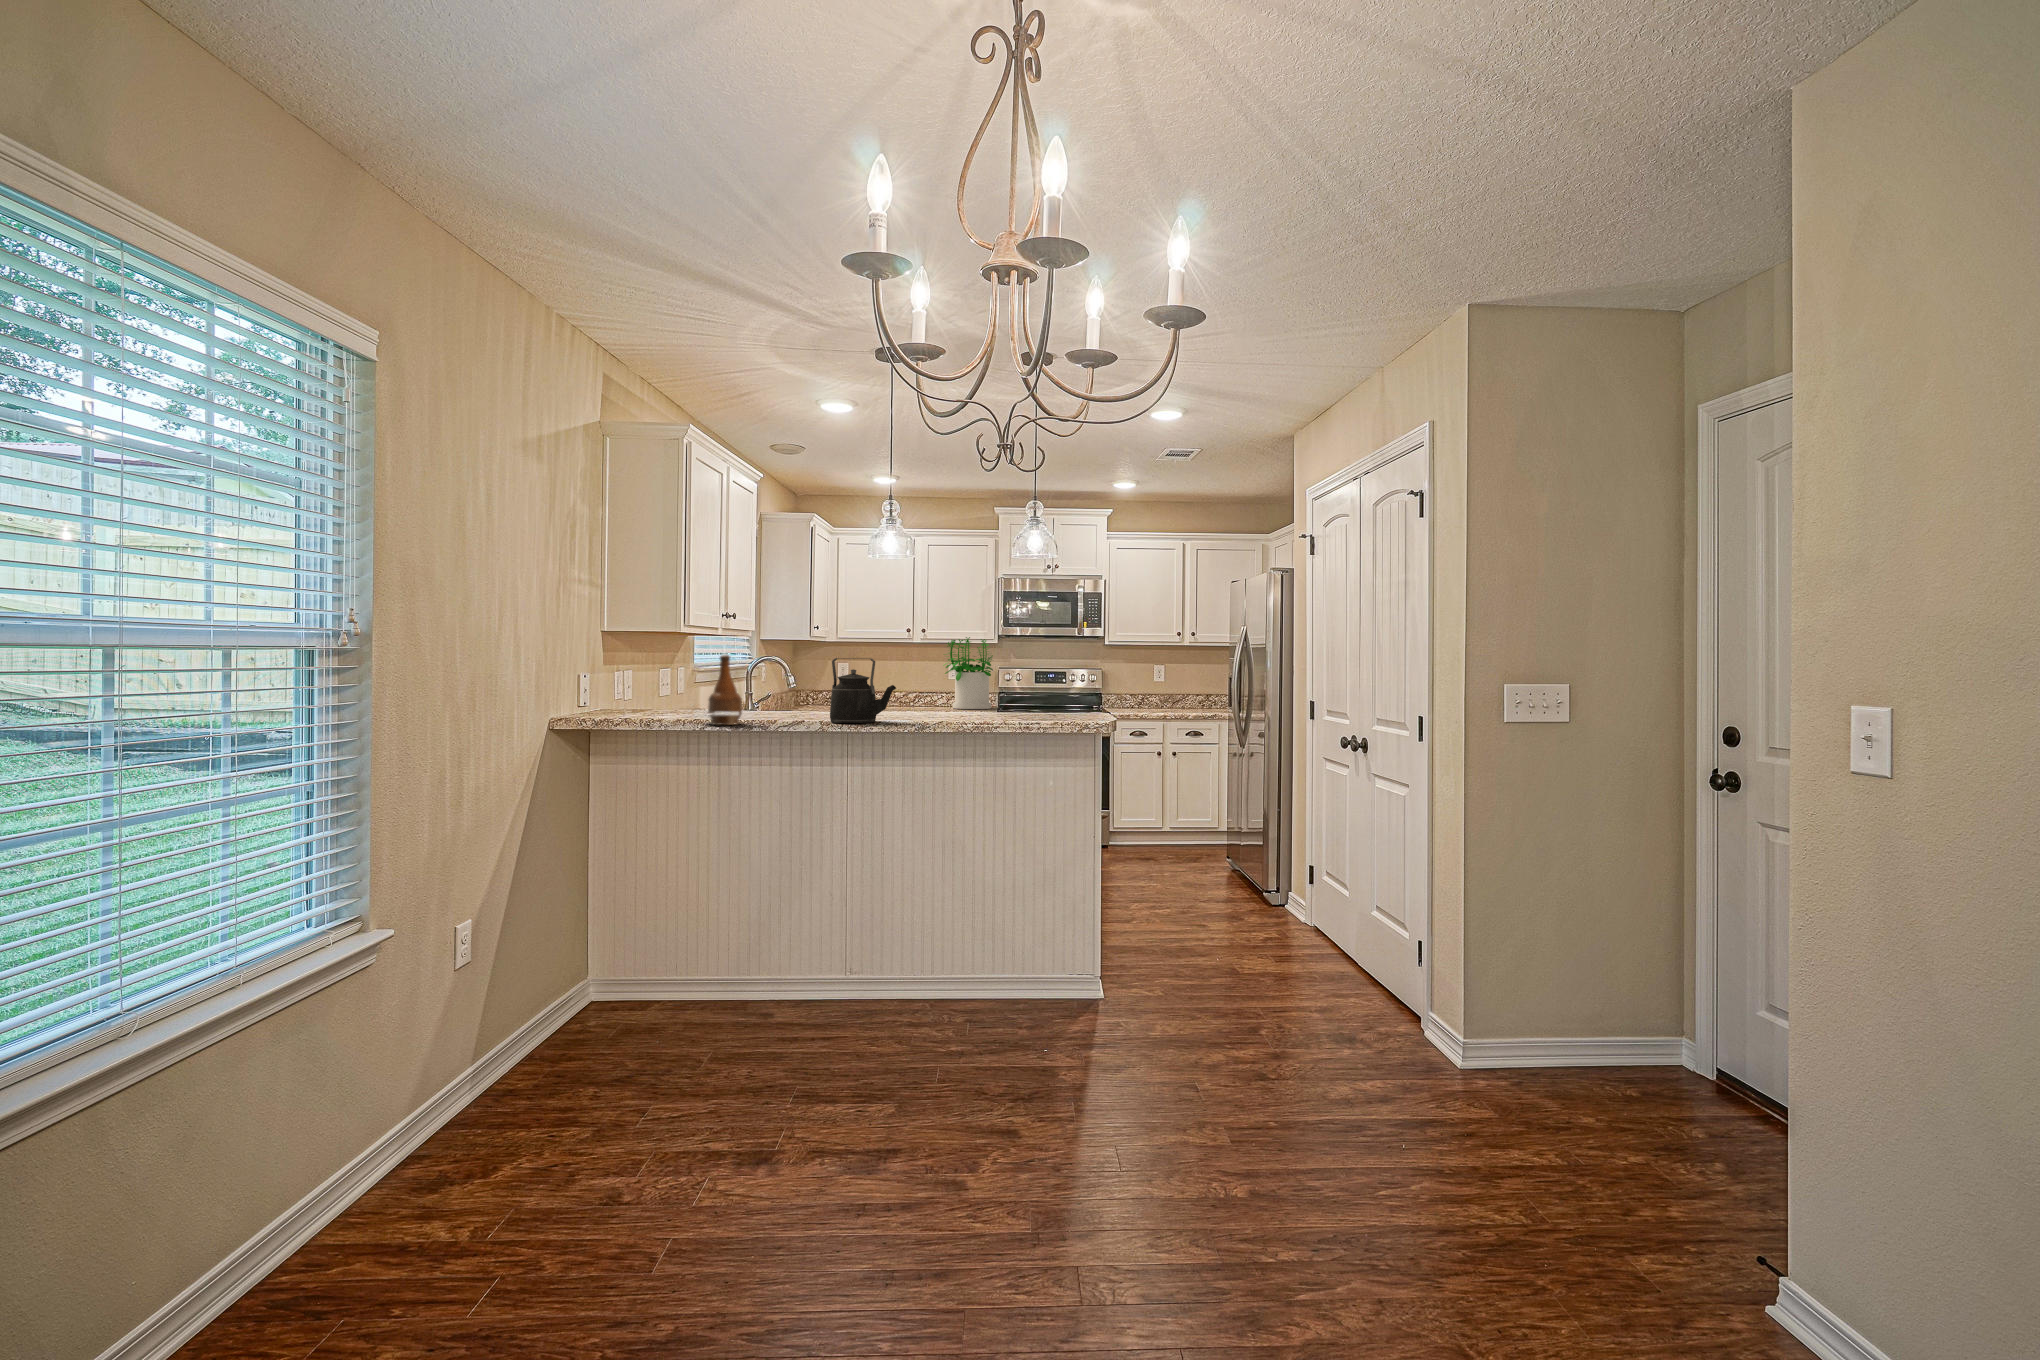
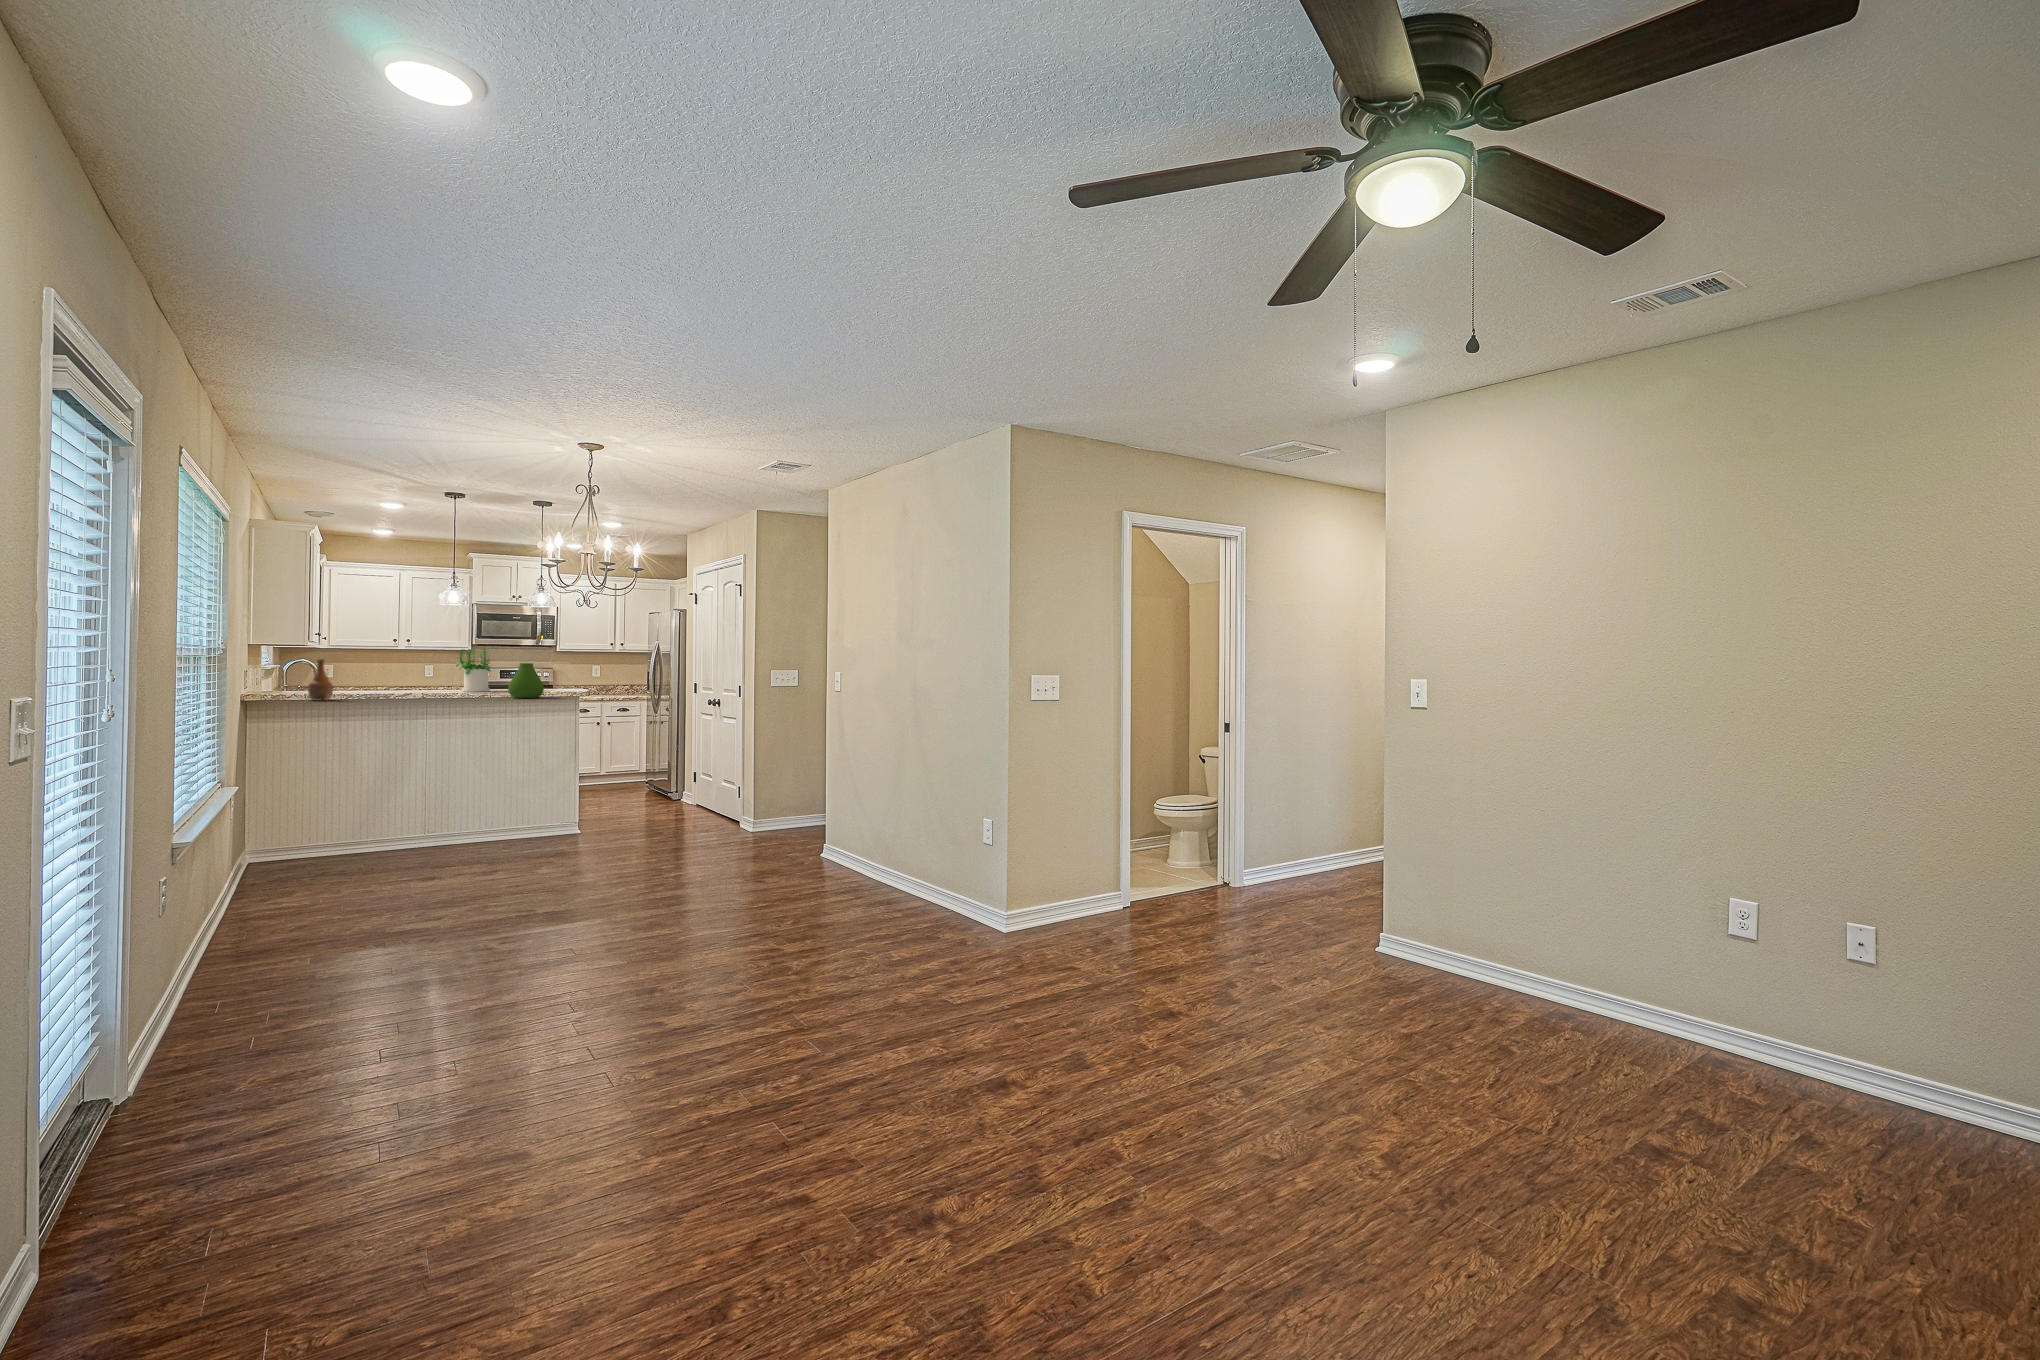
kettle: present [830,658,896,723] -> none [393,661,440,698]
vase: none [993,663,1051,729] -> present [508,663,544,698]

